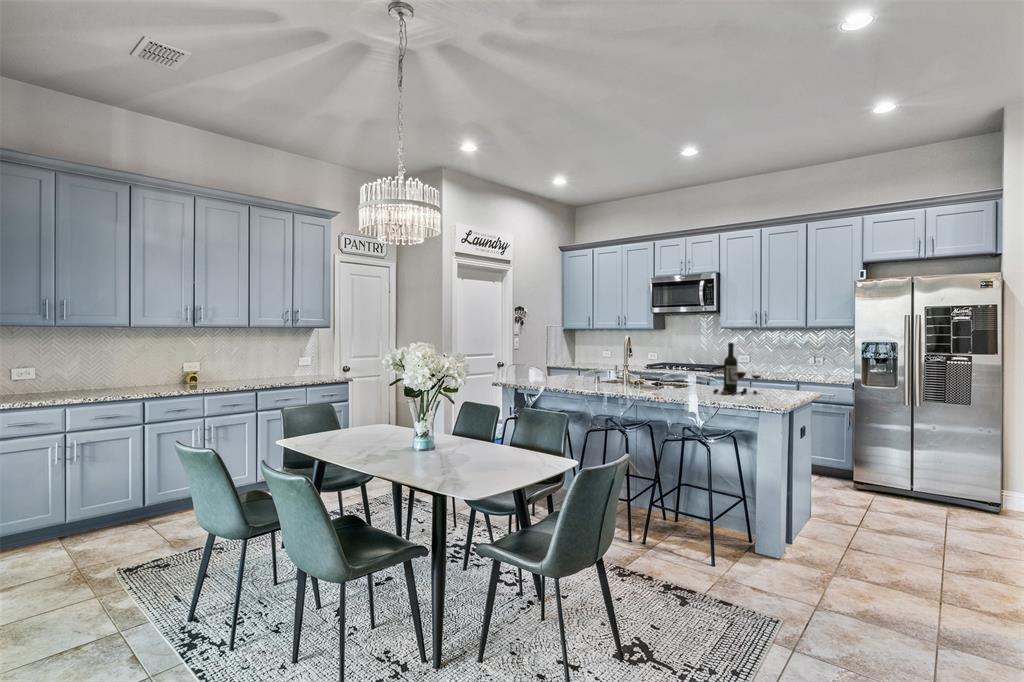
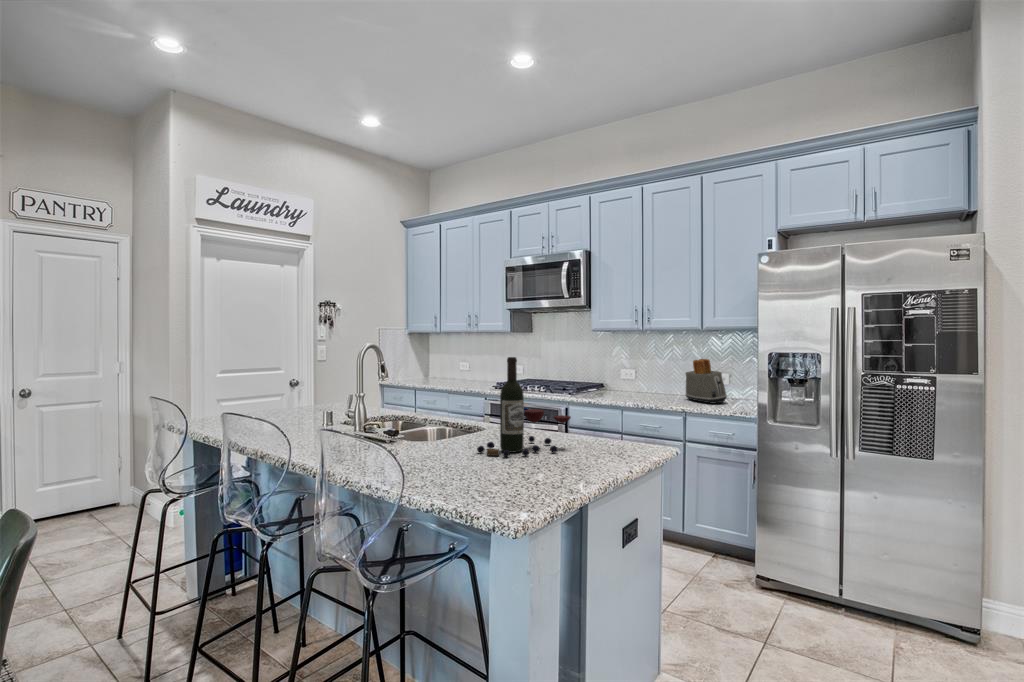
toaster: none [794,347,825,377] -> present [685,359,727,403]

